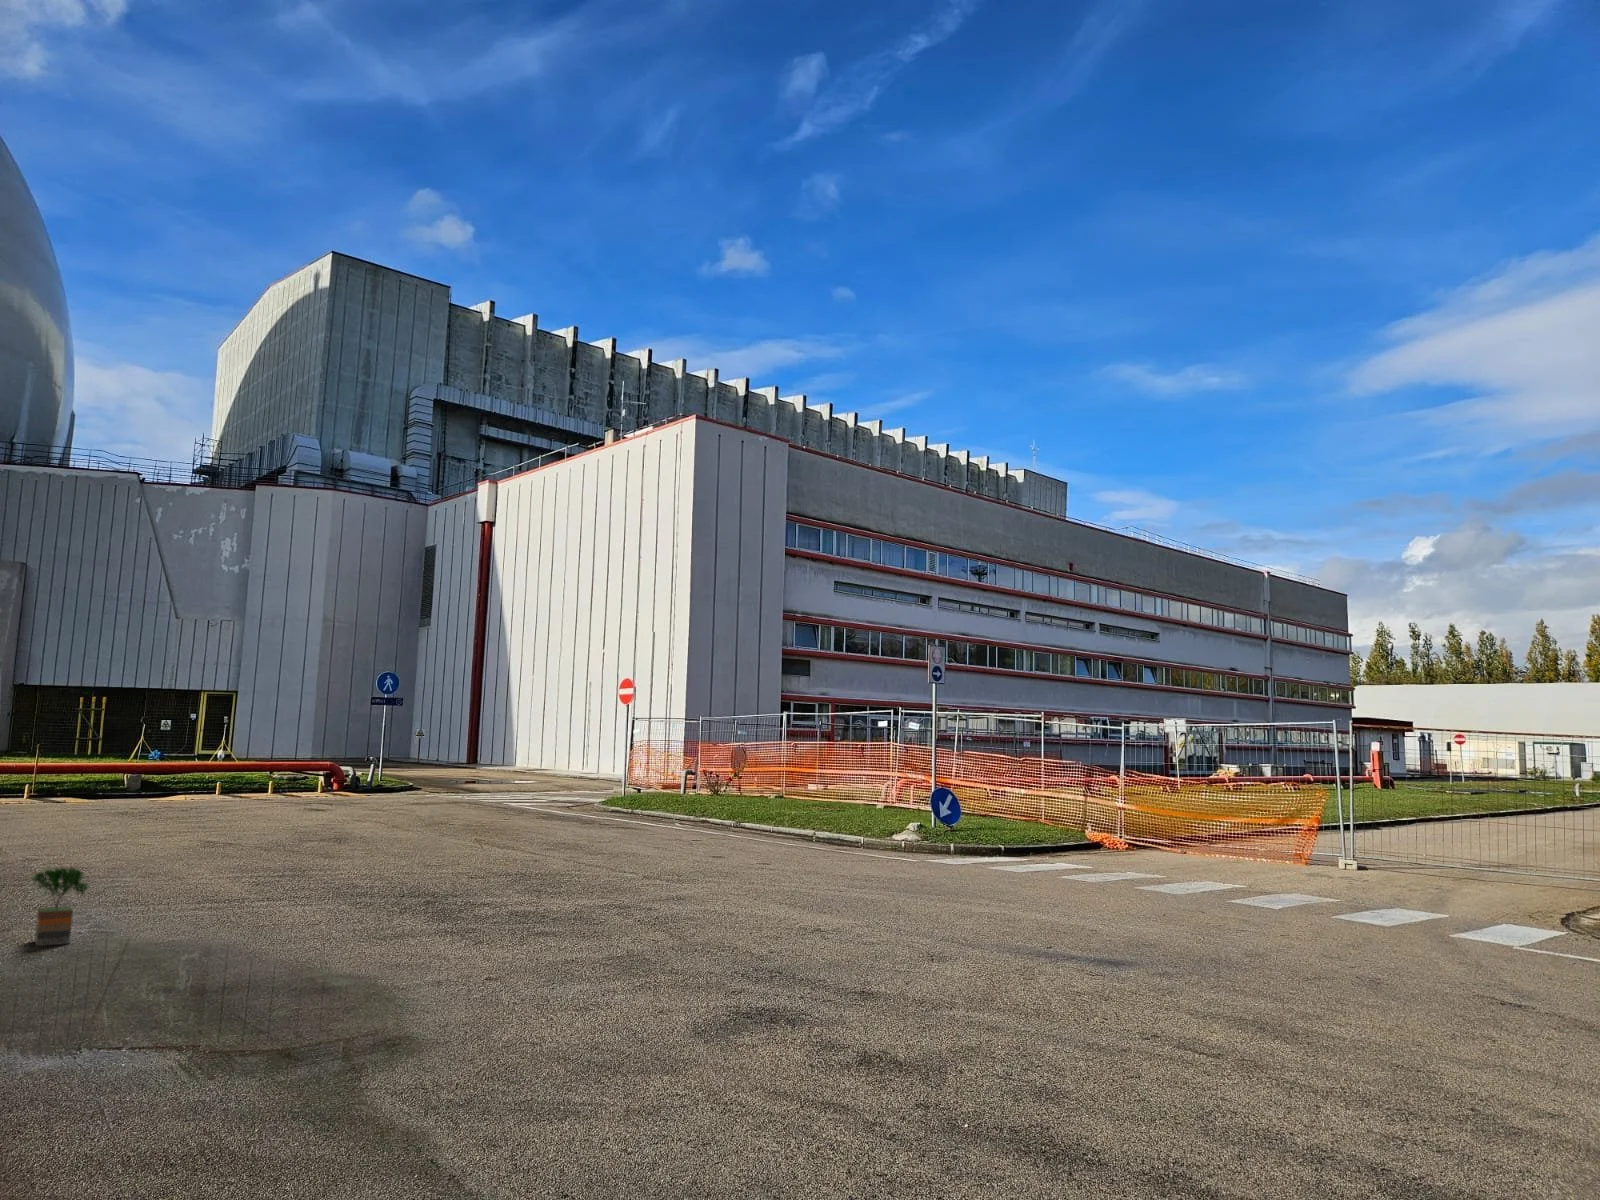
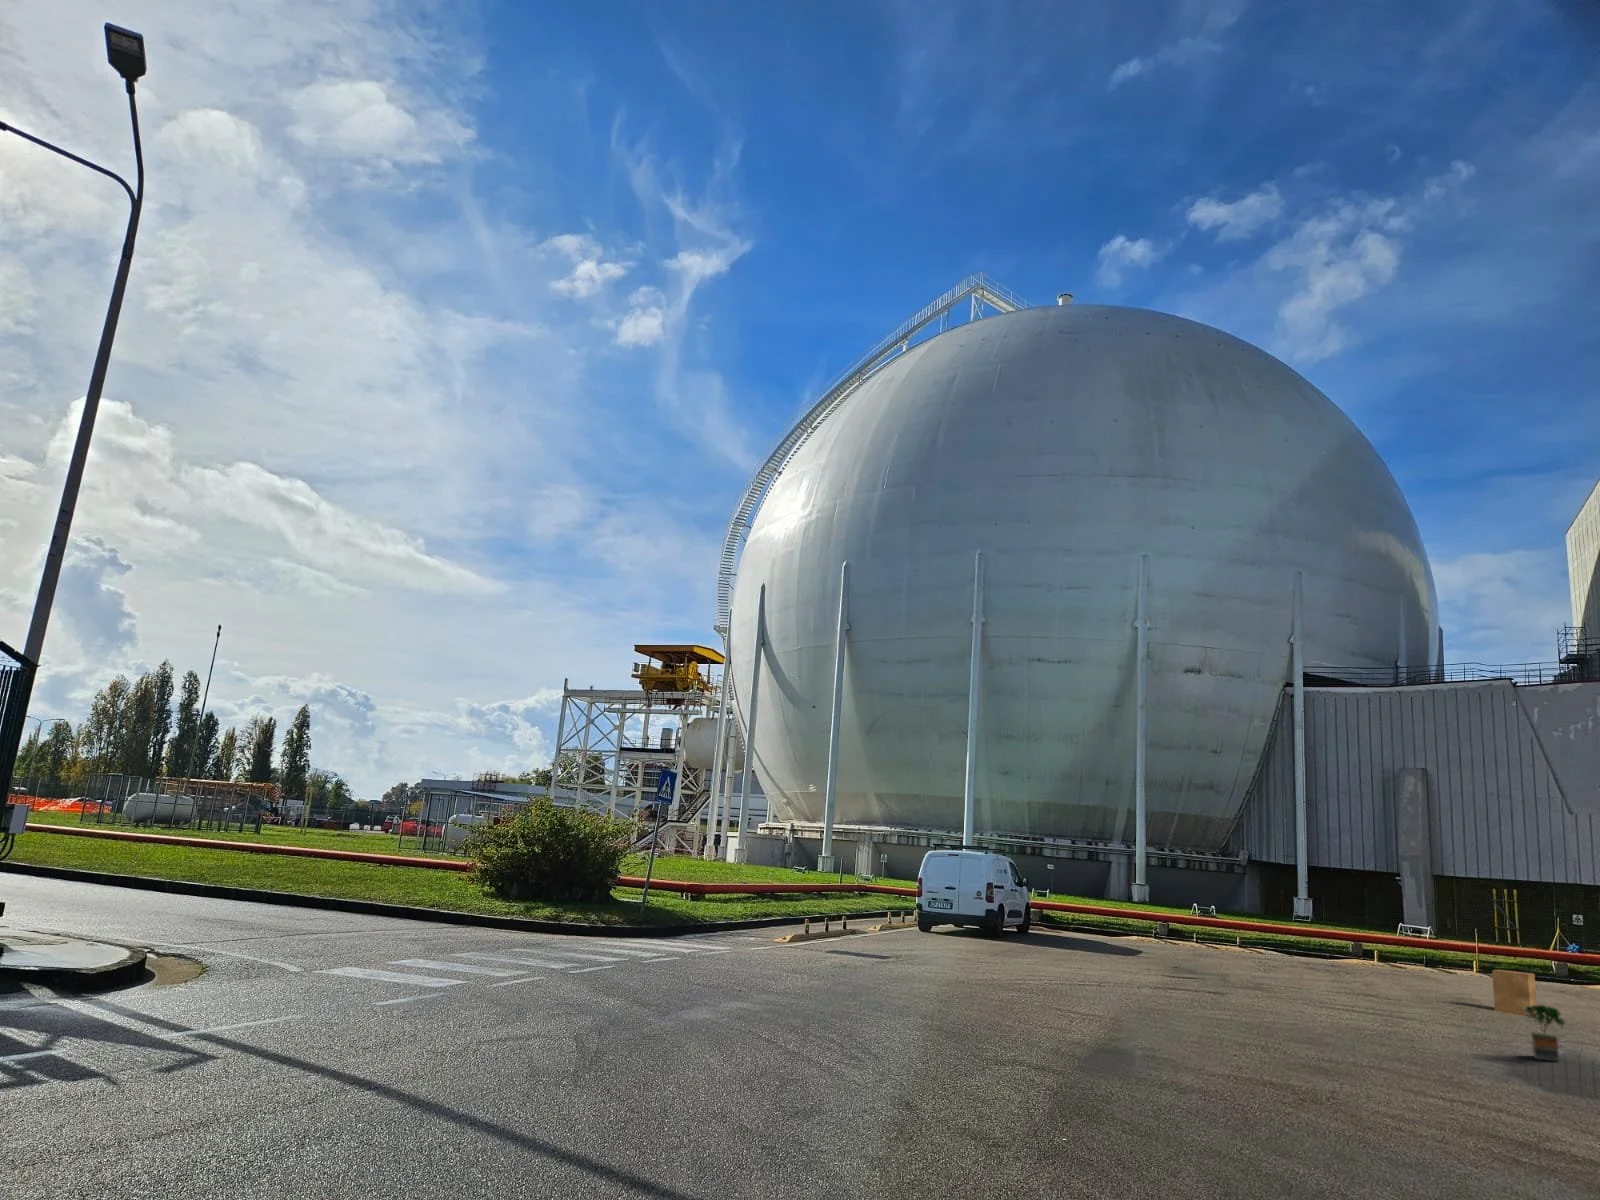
cardboard box: none [19,806,81,861] -> present [1492,970,1537,1015]

